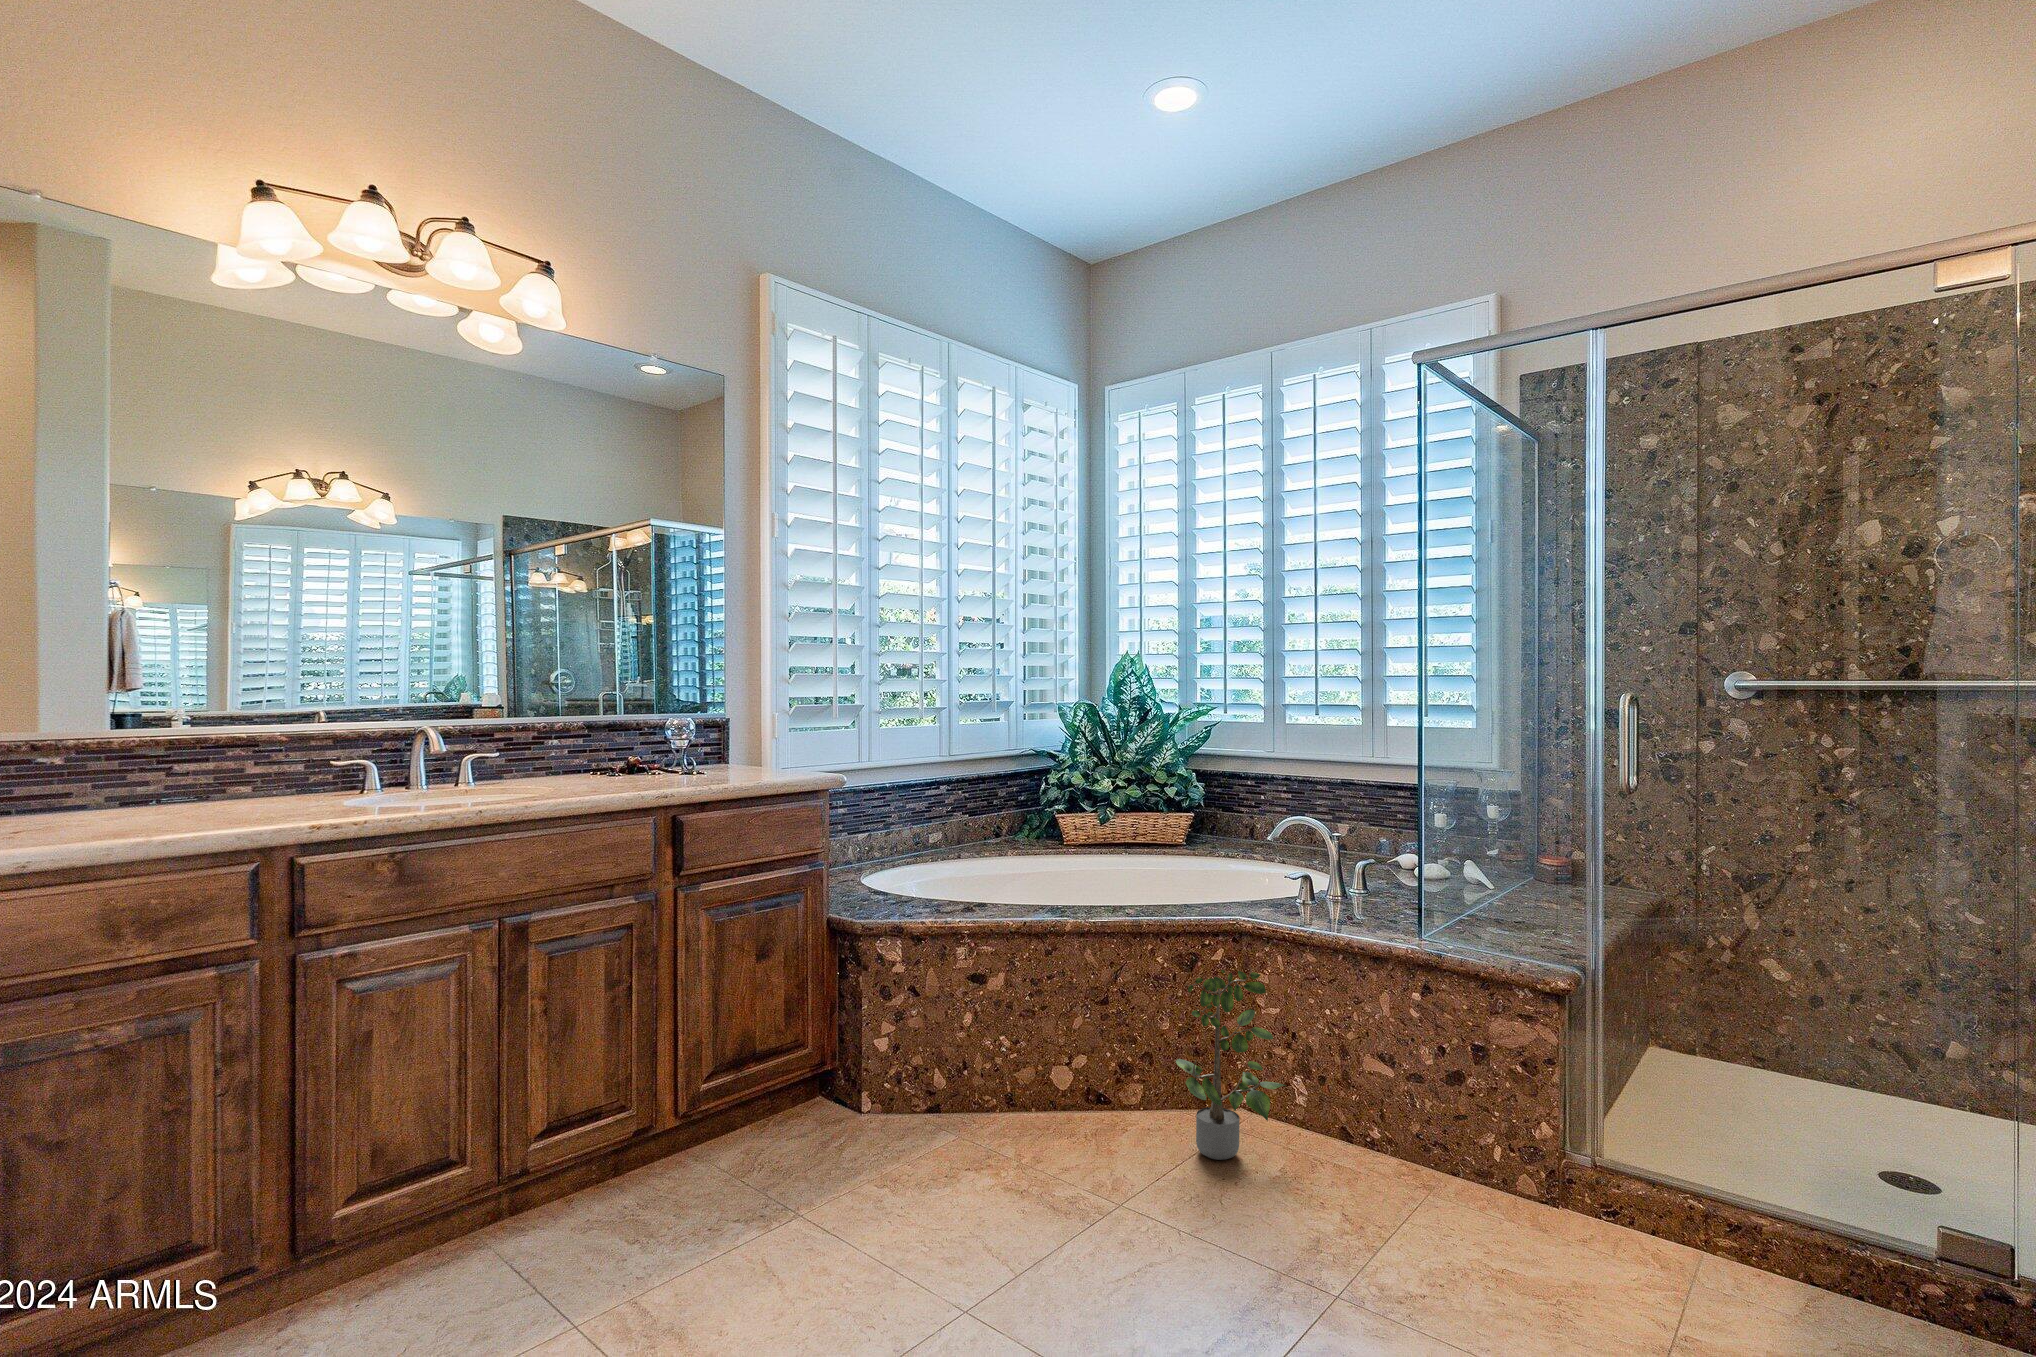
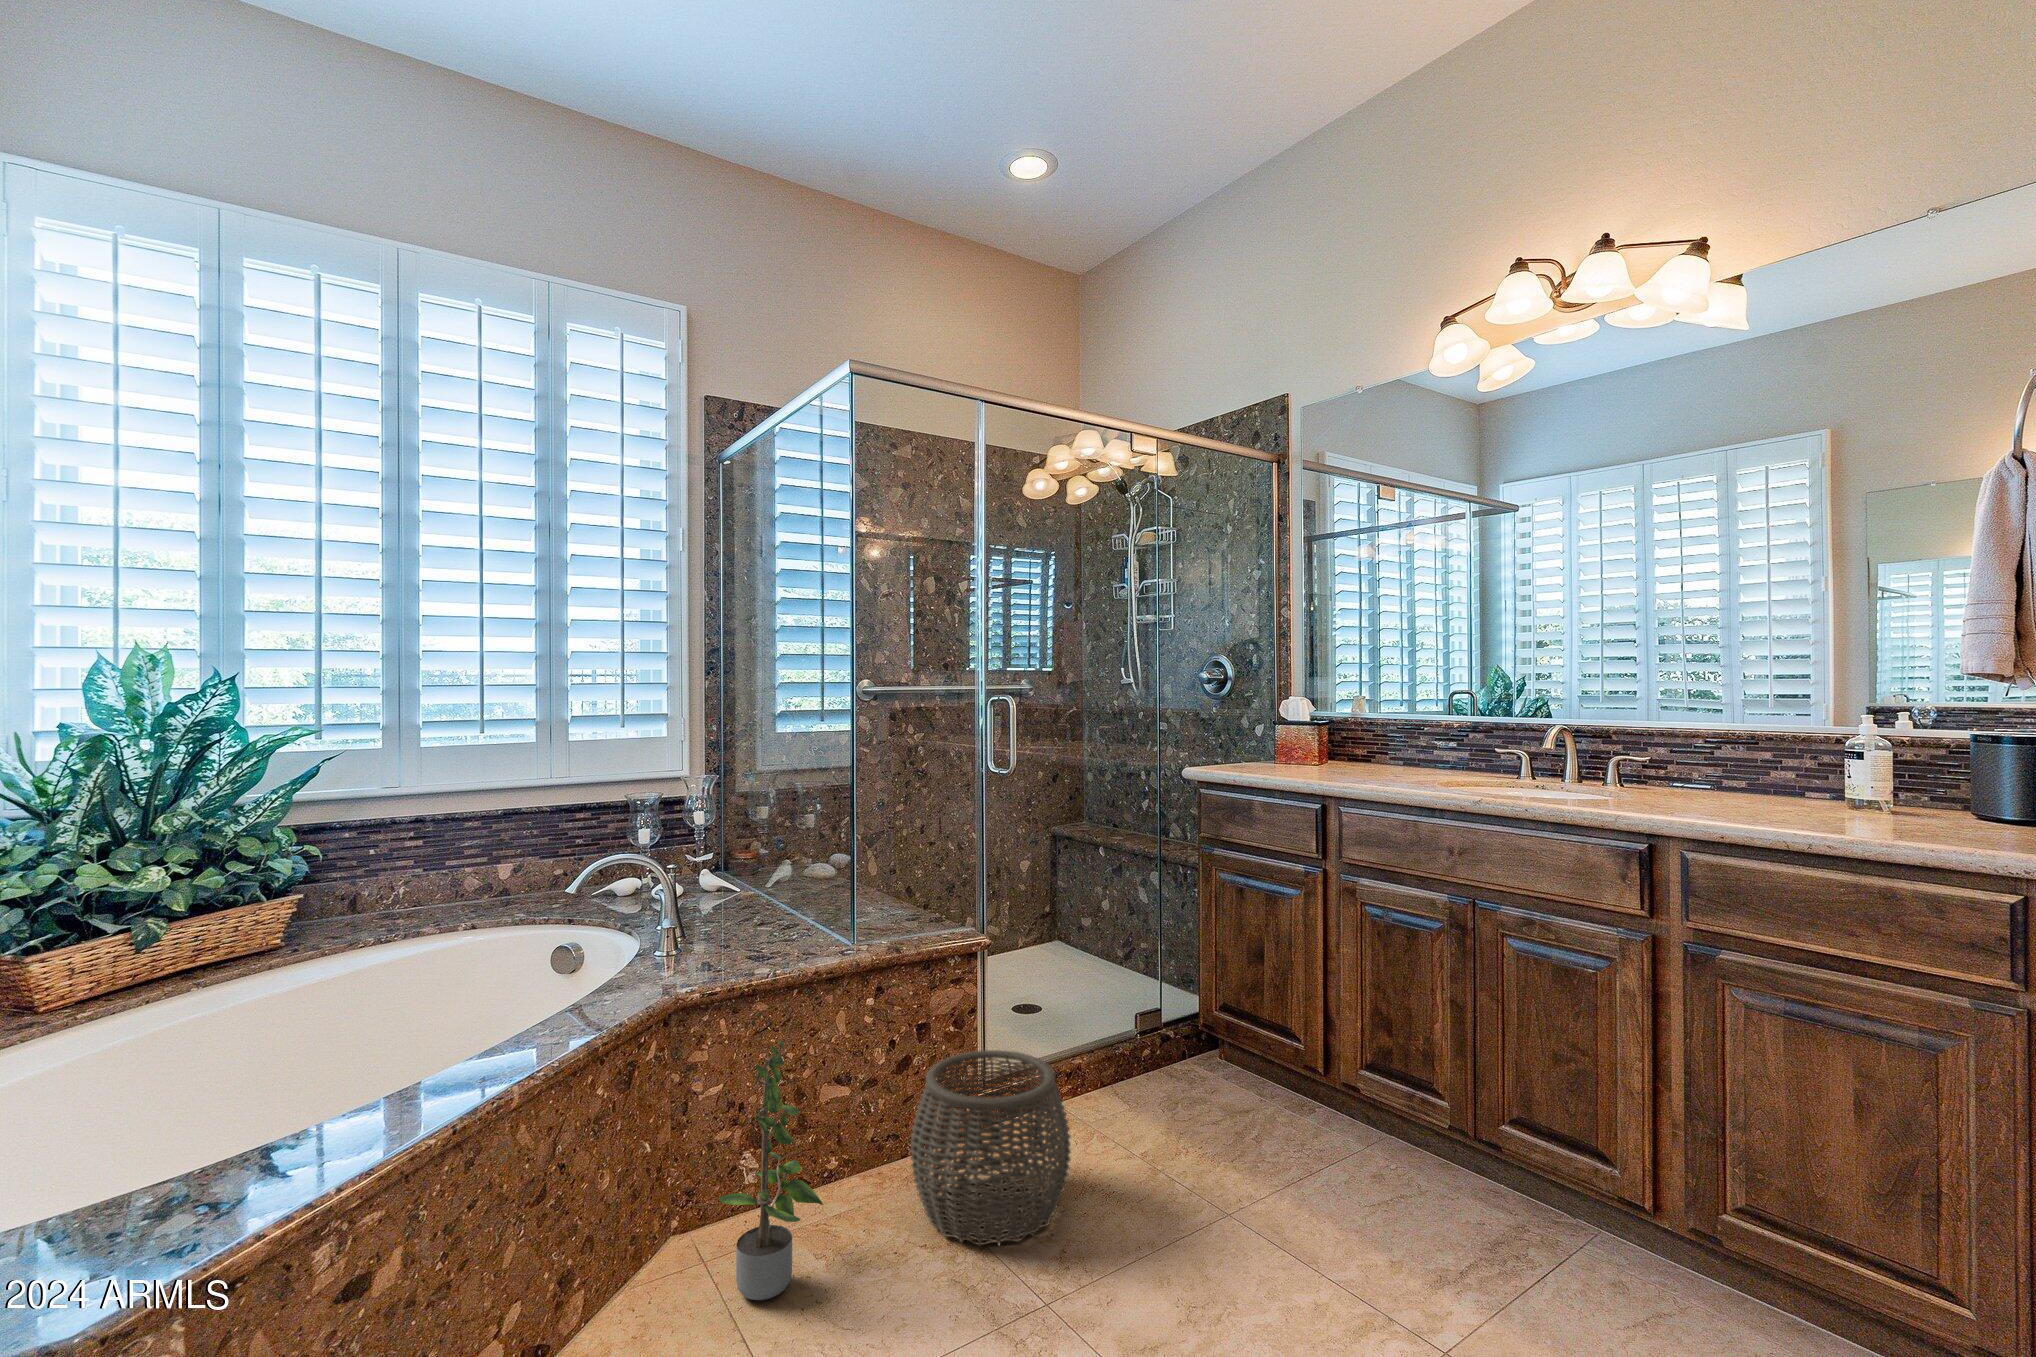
woven basket: none [1329,1067,1514,1272] -> present [910,1050,1071,1246]

